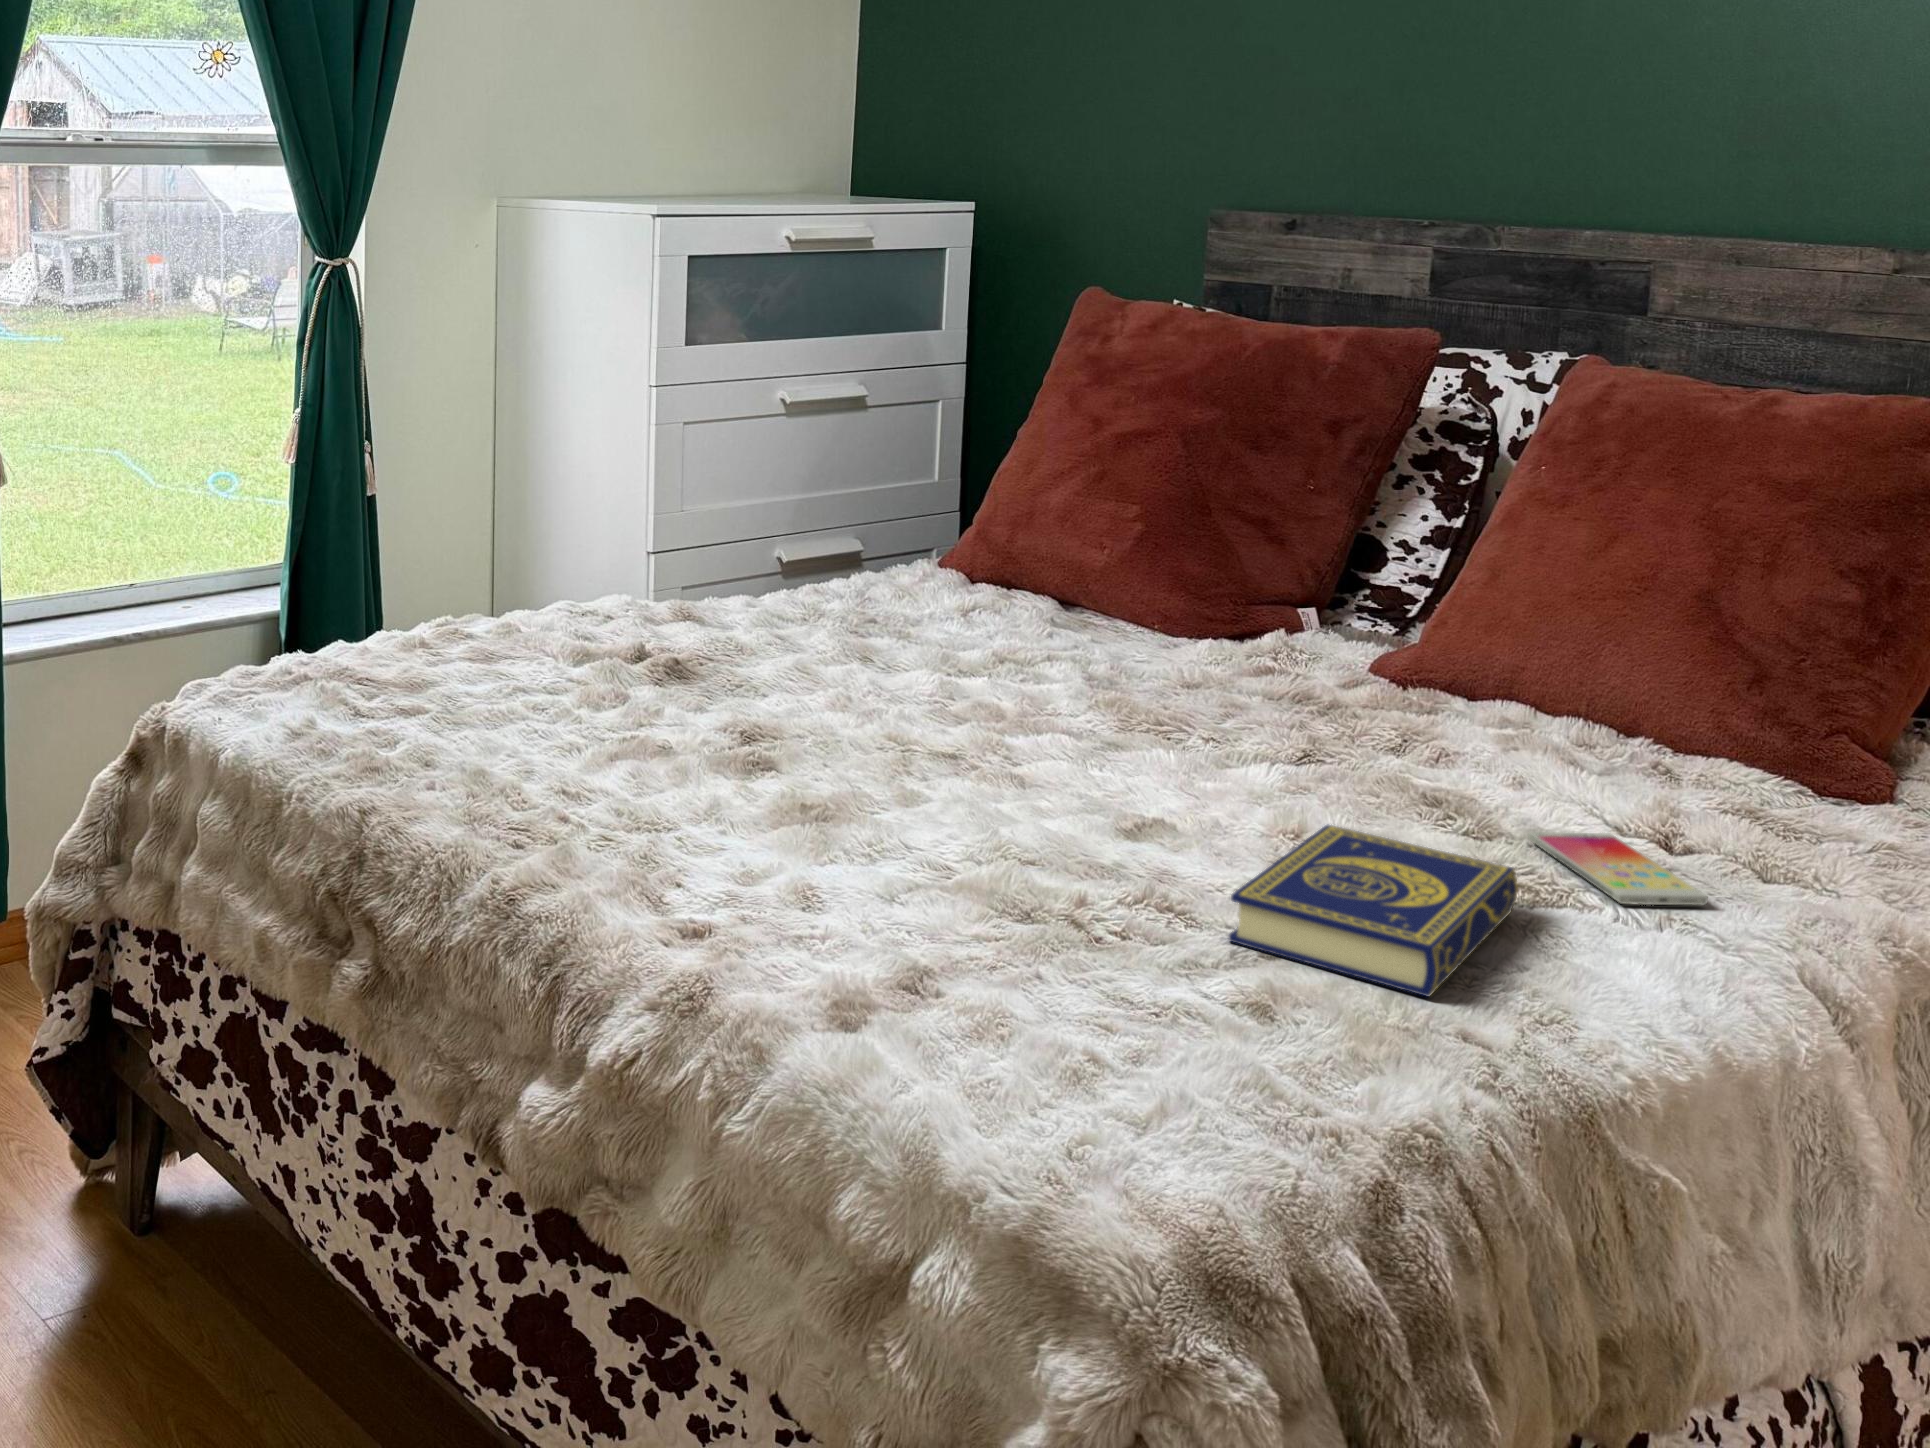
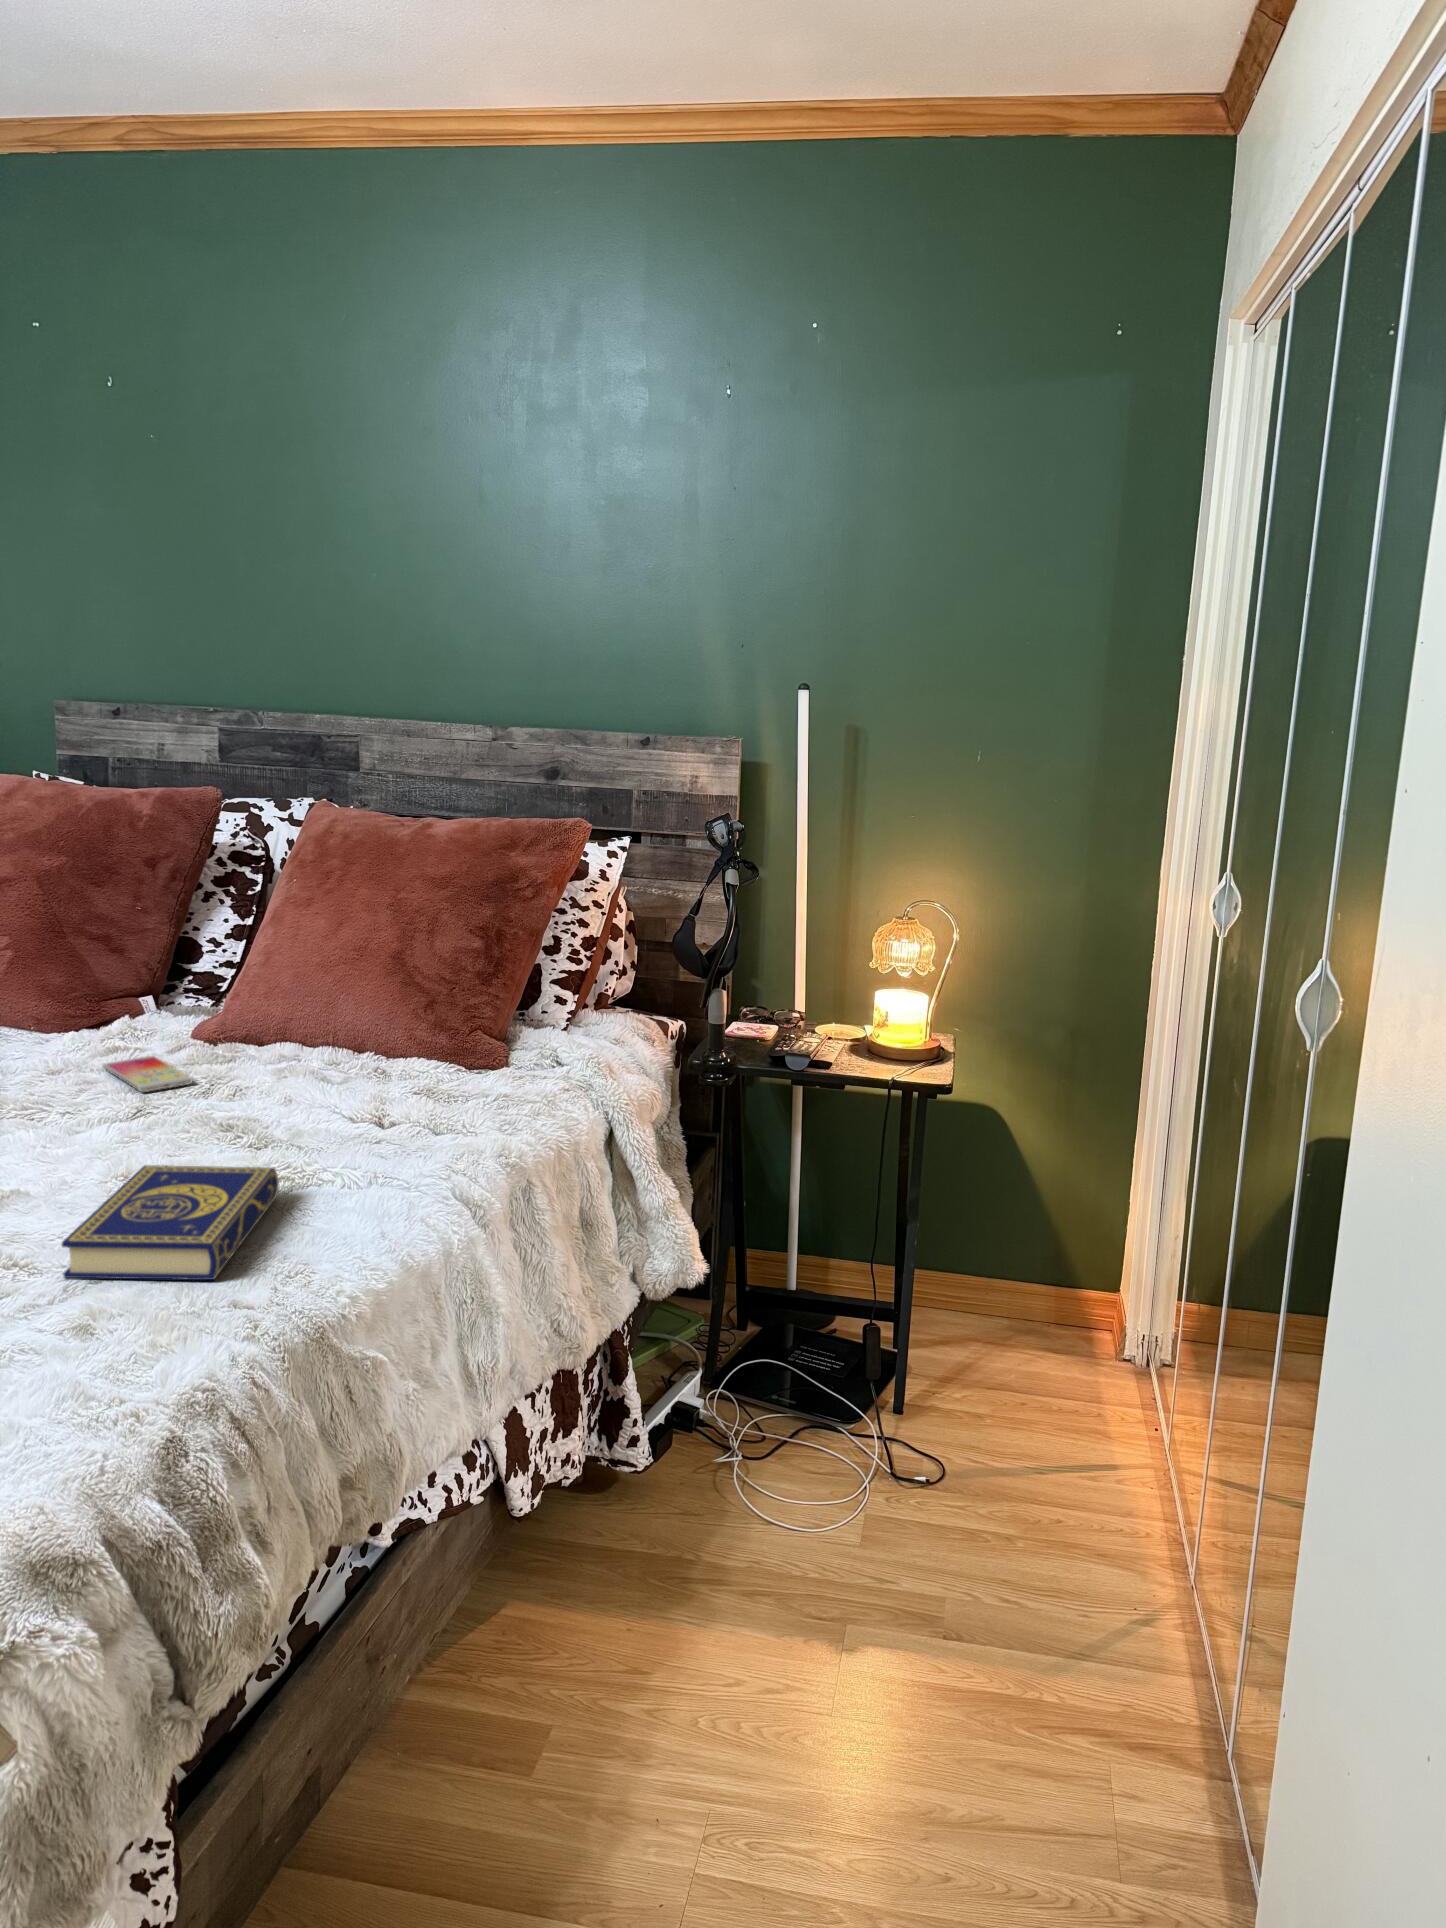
smartphone: present [1528,832,1708,905] -> present [102,1056,192,1092]

